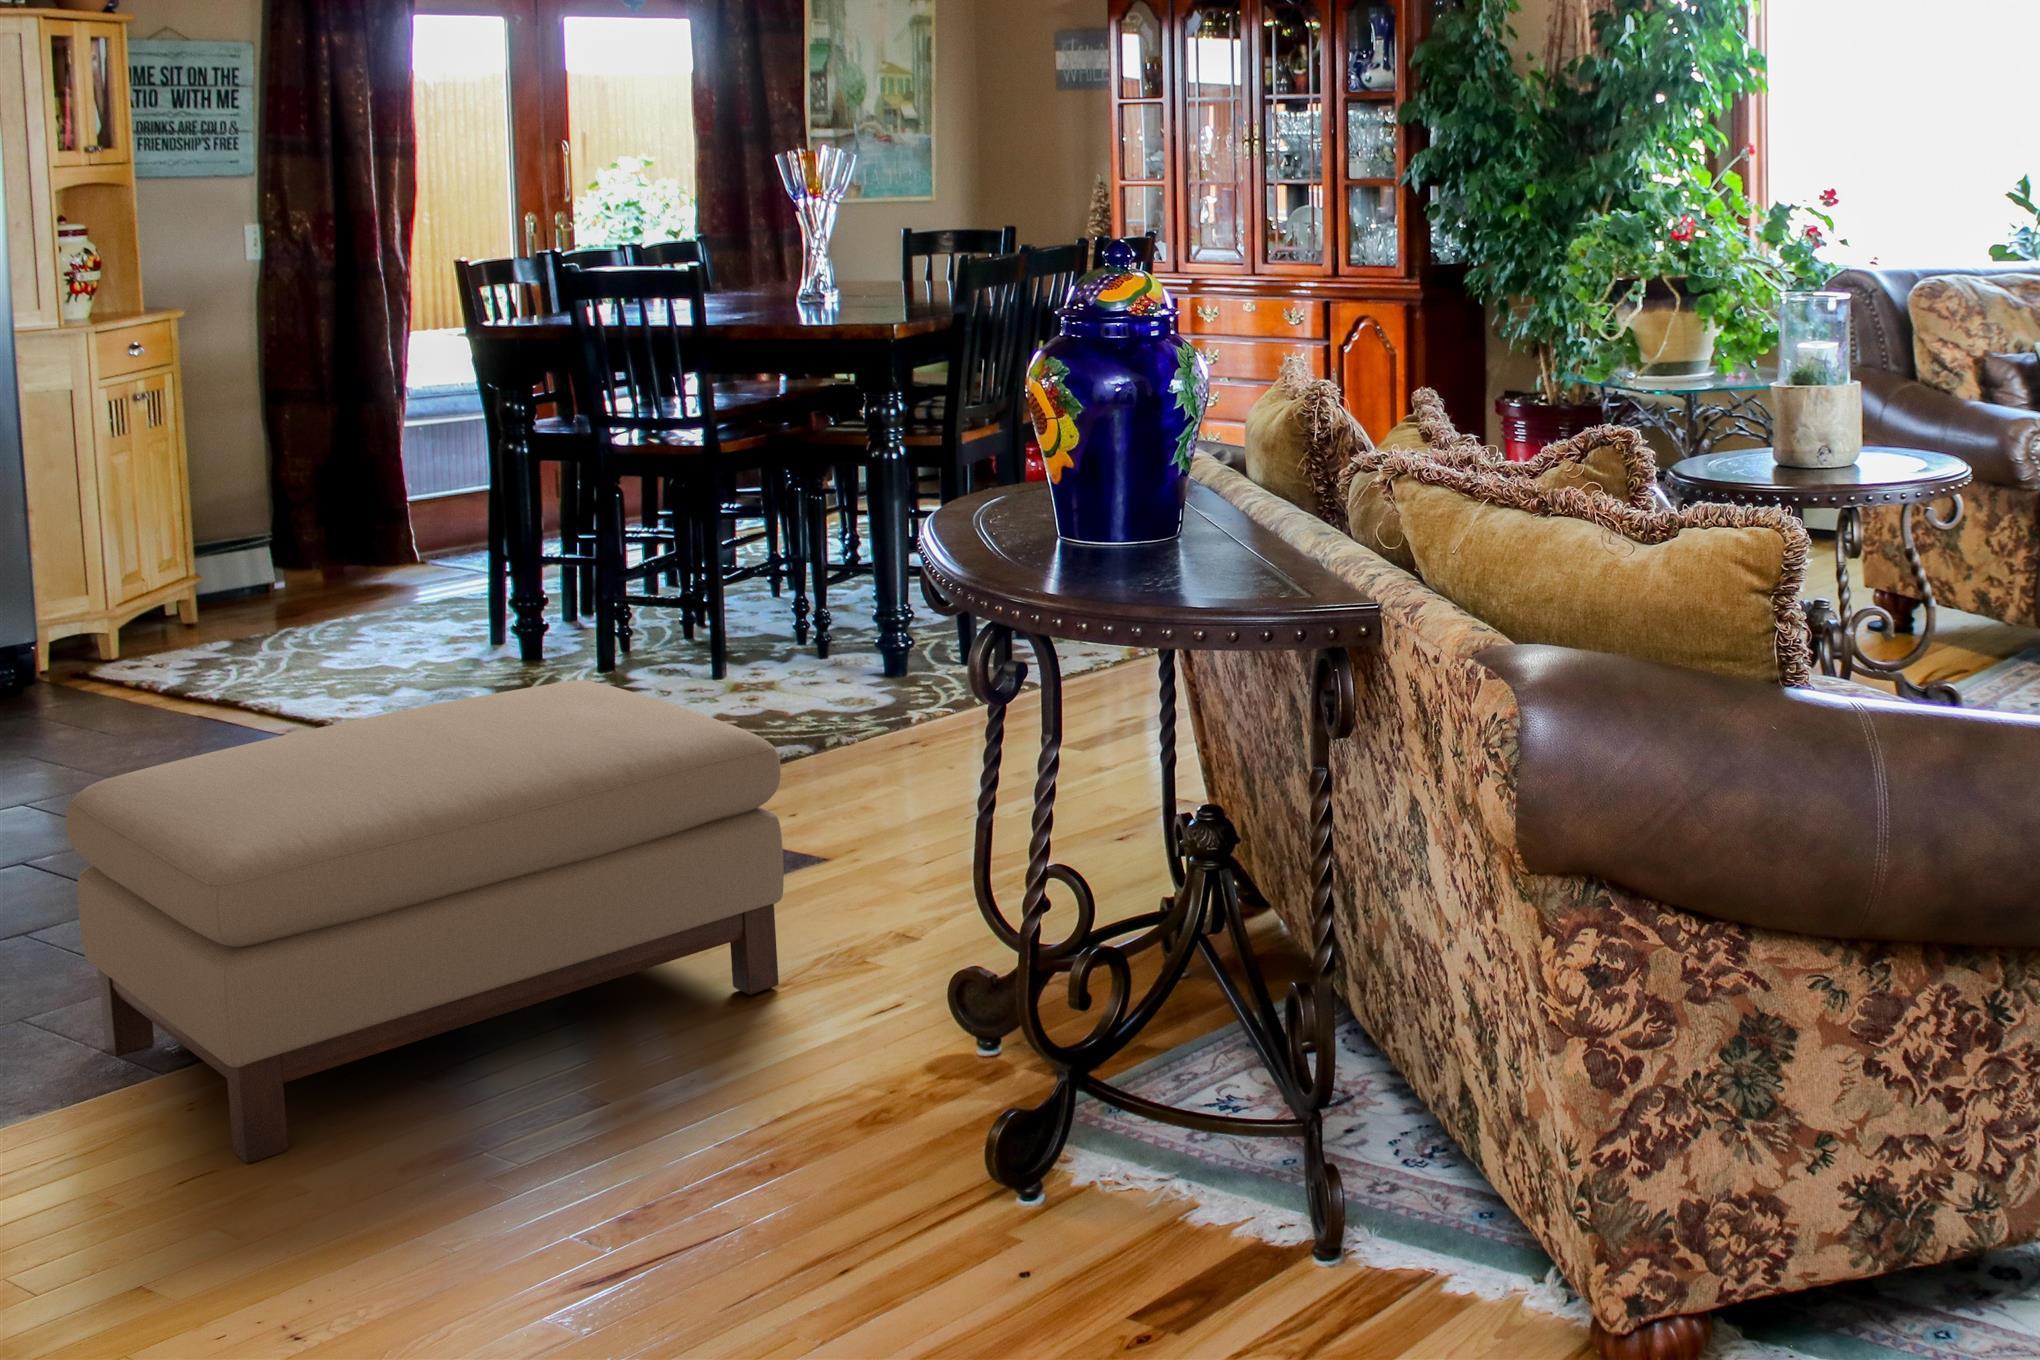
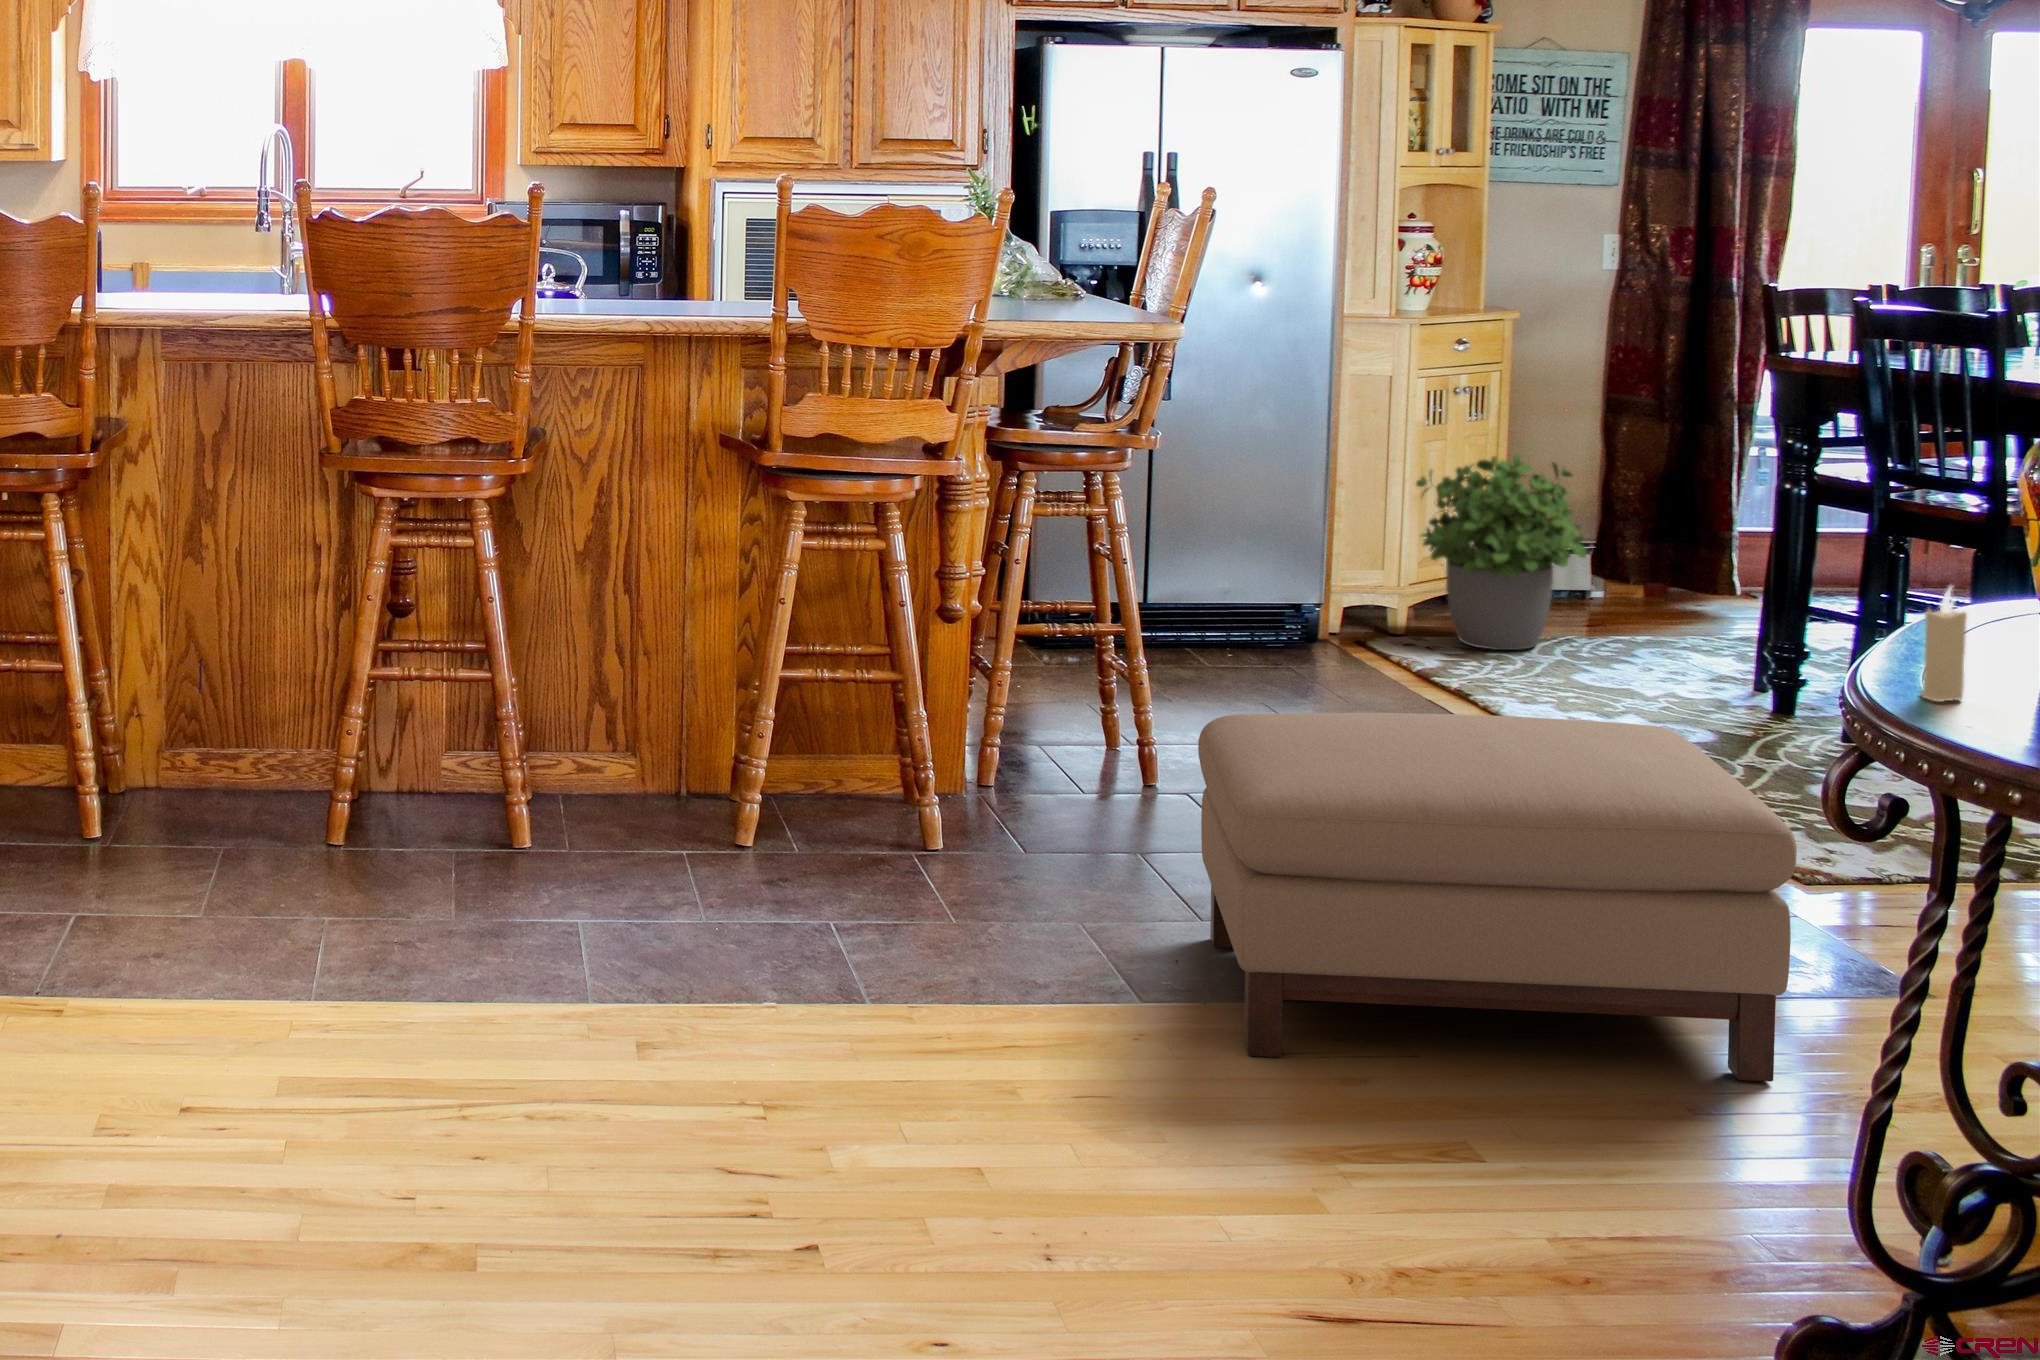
potted plant: none [108,451,313,658] -> present [1416,455,1587,650]
candle: none [1039,469,1078,579] -> present [1920,587,1967,702]

